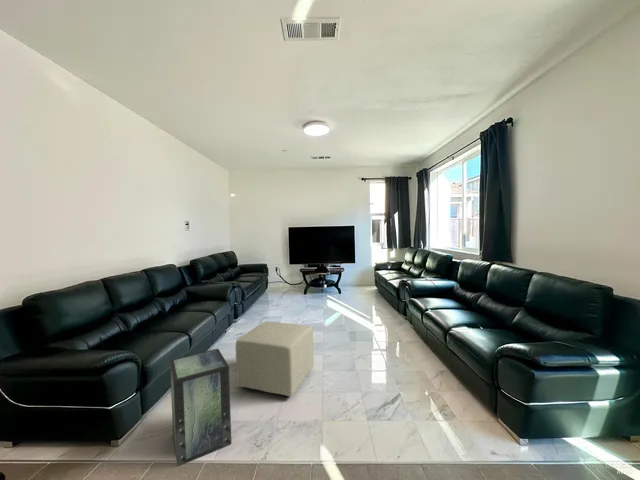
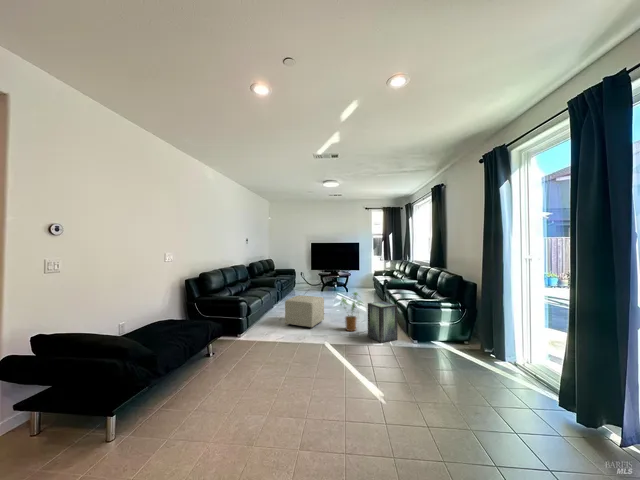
house plant: none [347,320,398,403] -> present [341,292,360,331]
storage box: present [170,349,231,466] -> present [368,301,398,343]

